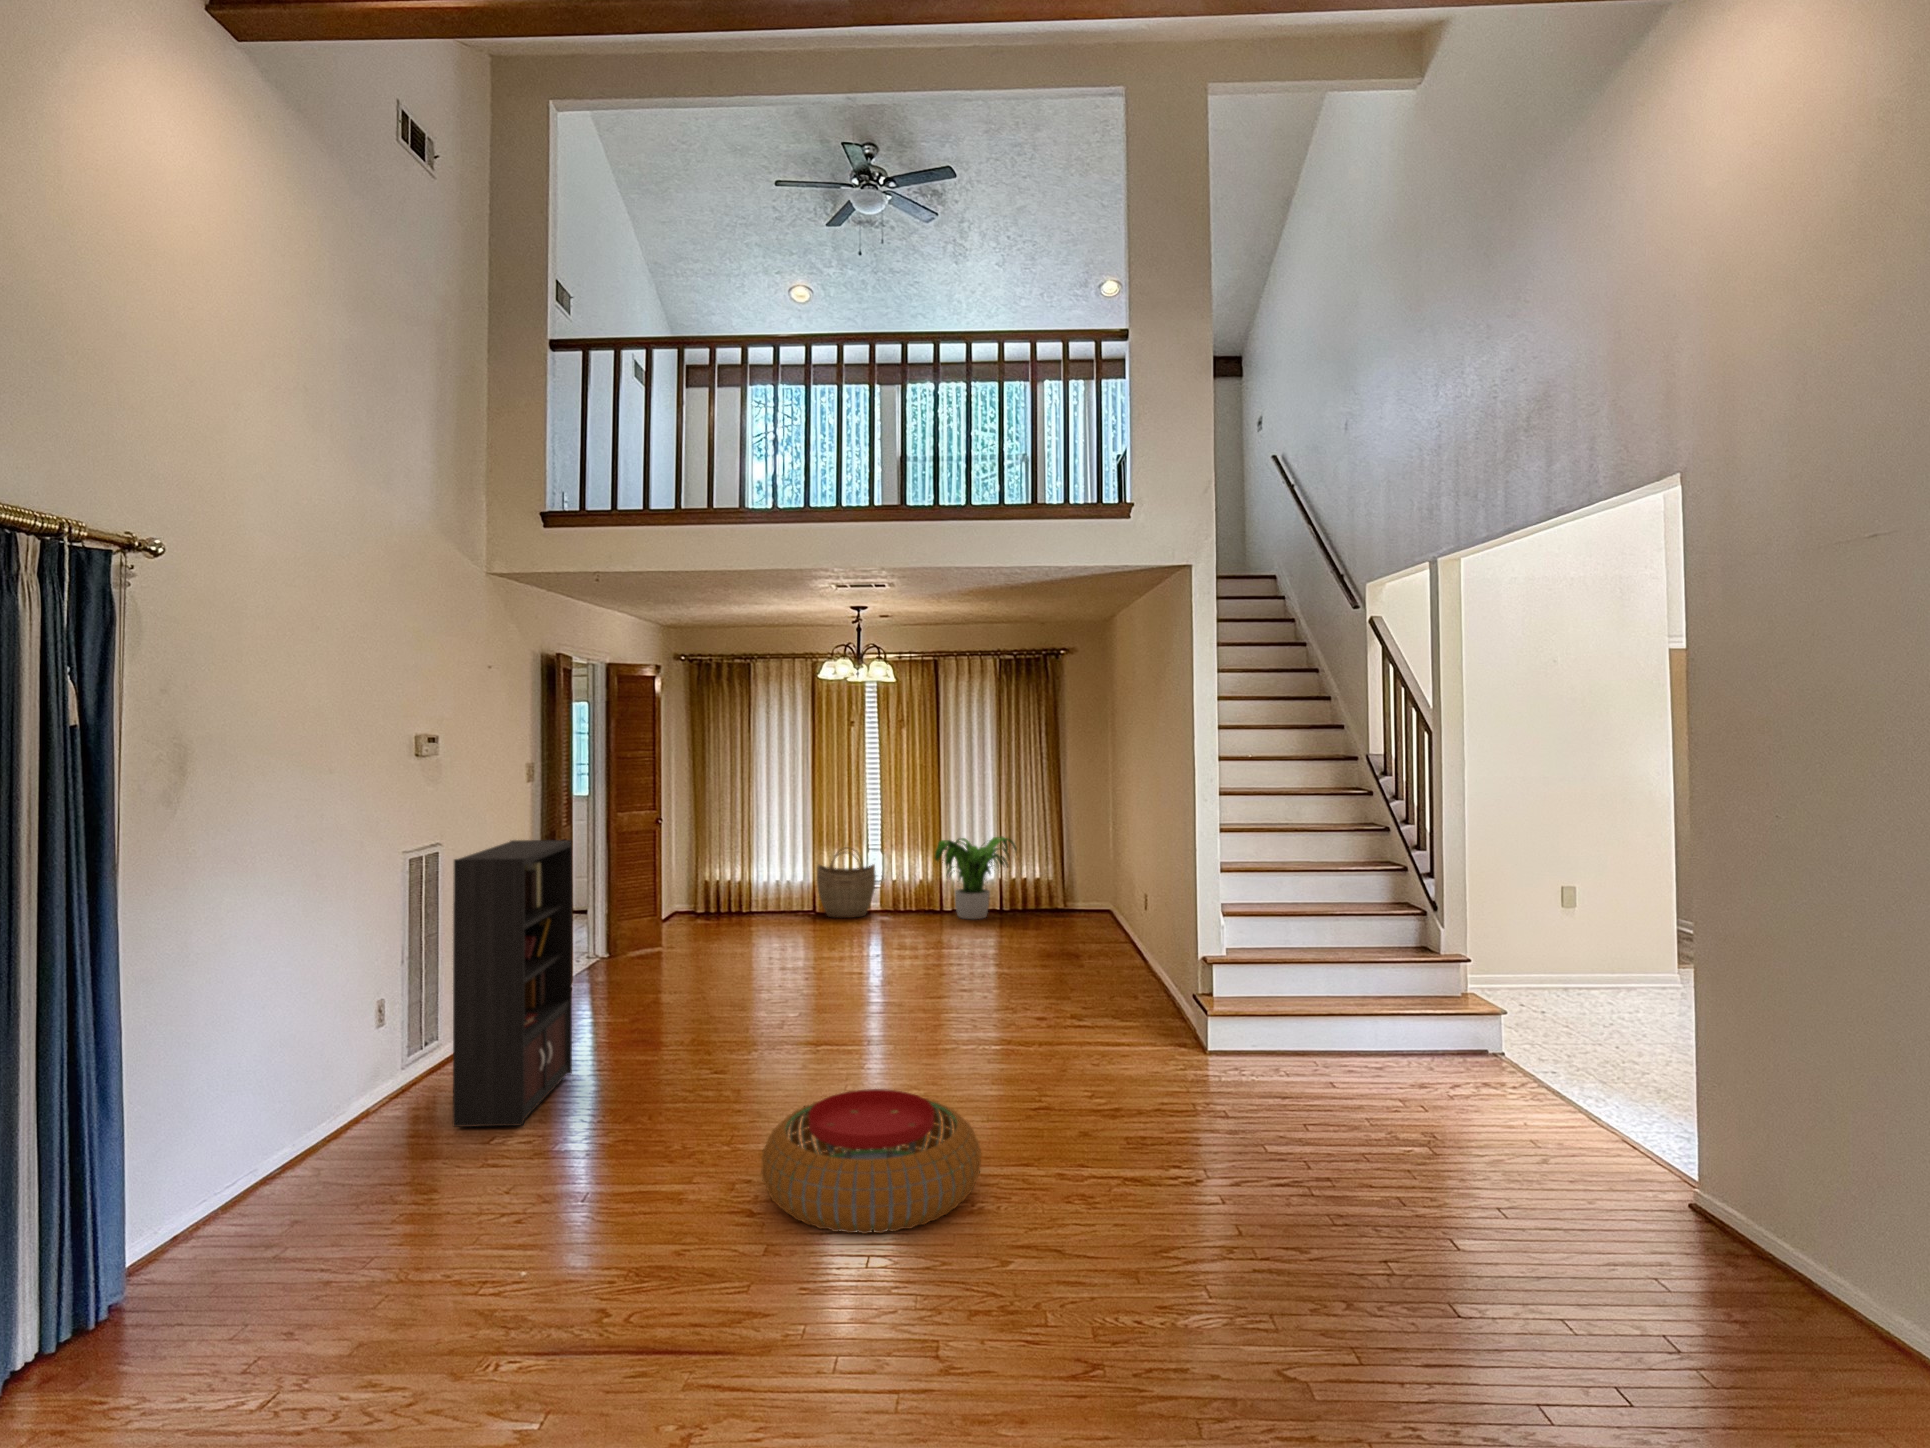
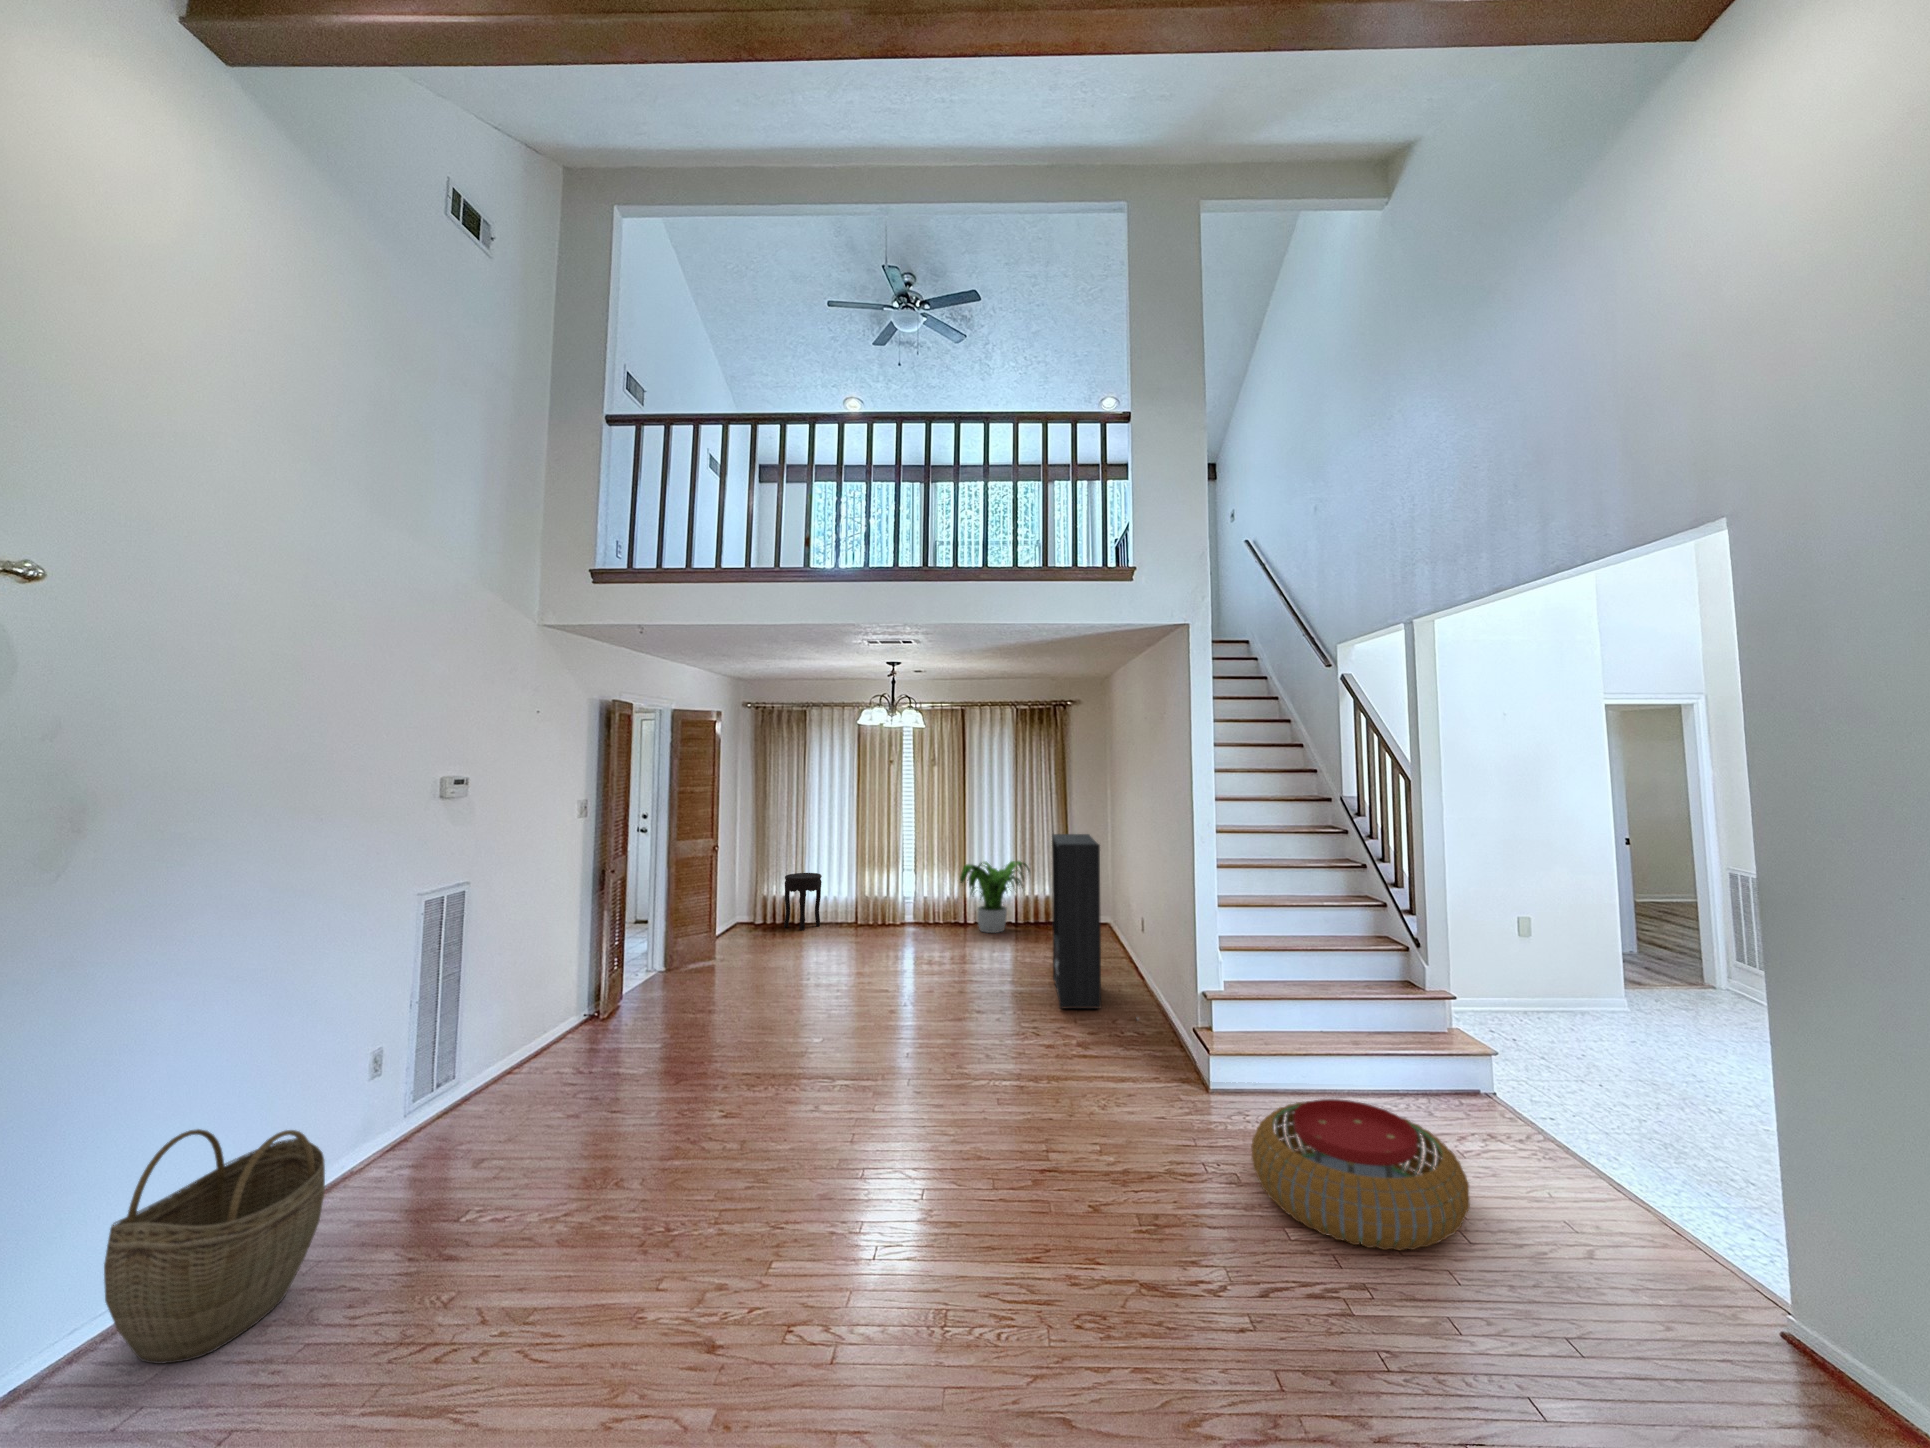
bookcase: present [453,840,572,1127] -> present [1052,834,1138,1019]
woven basket: present [817,847,876,918] -> present [104,1129,325,1364]
side table: none [729,852,772,918] -> present [784,873,822,930]
pouf: present [761,1089,981,1234] -> present [1251,1099,1470,1250]

